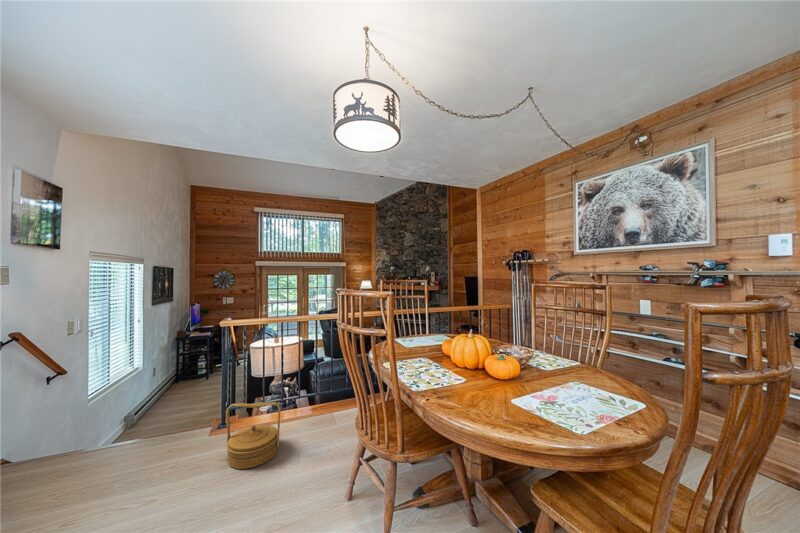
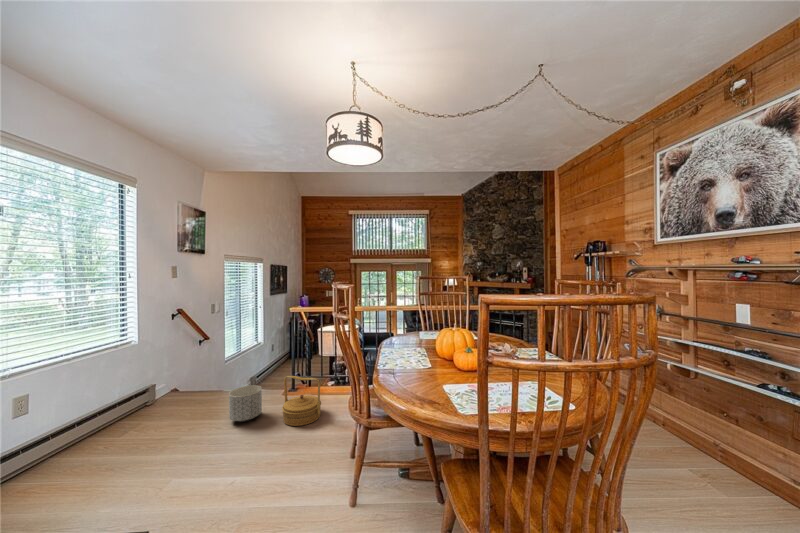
planter: none [140,424,192,481] -> present [229,385,262,422]

